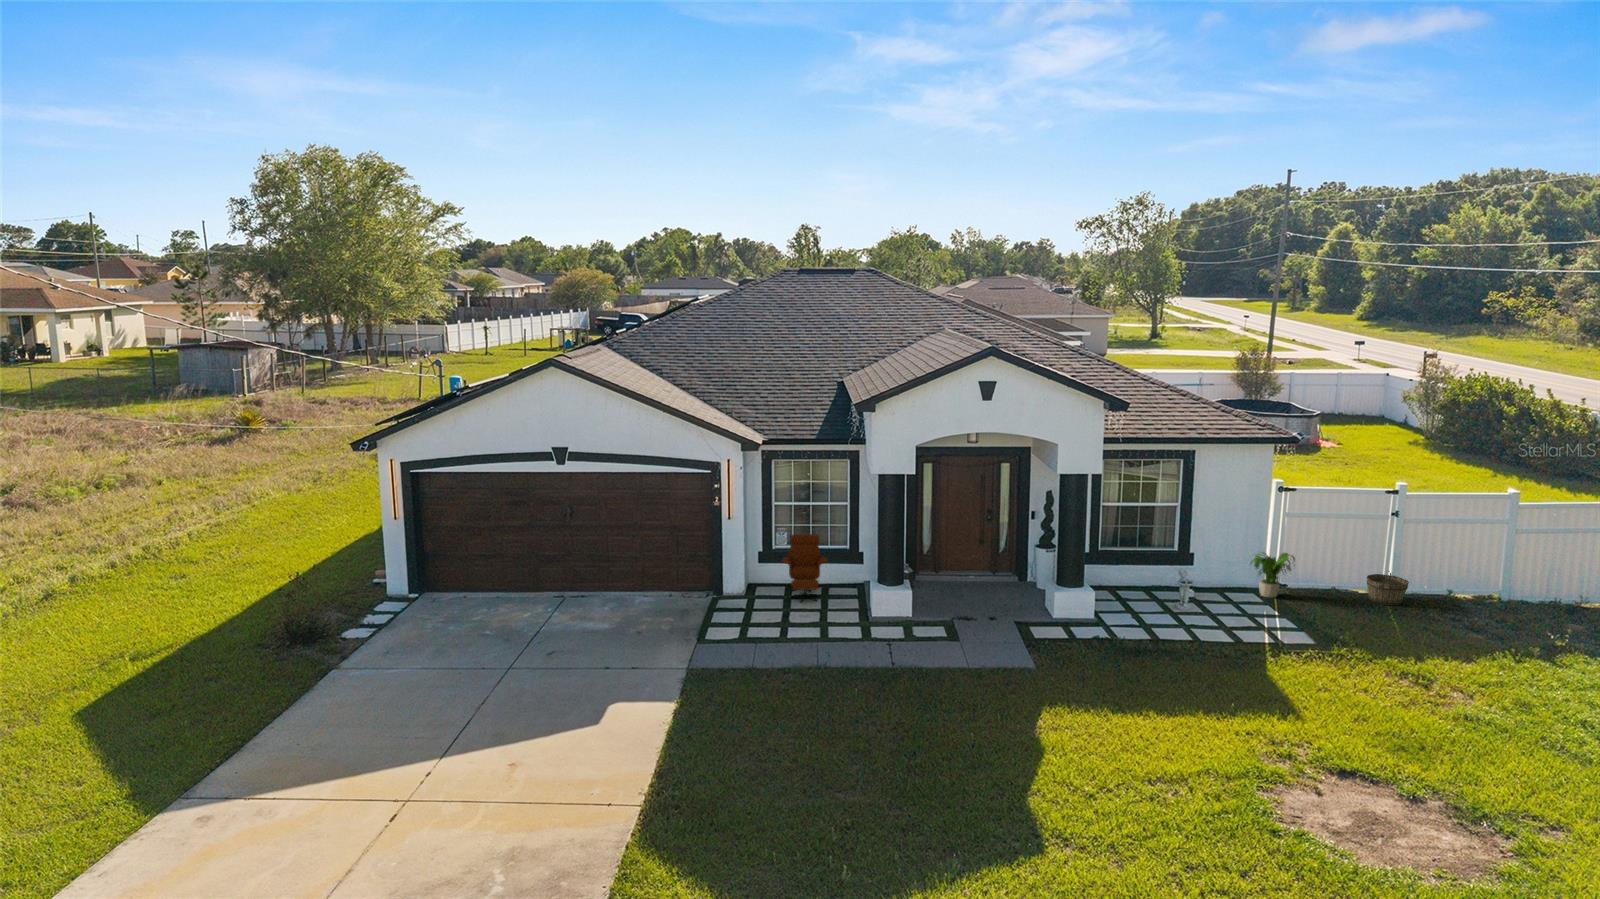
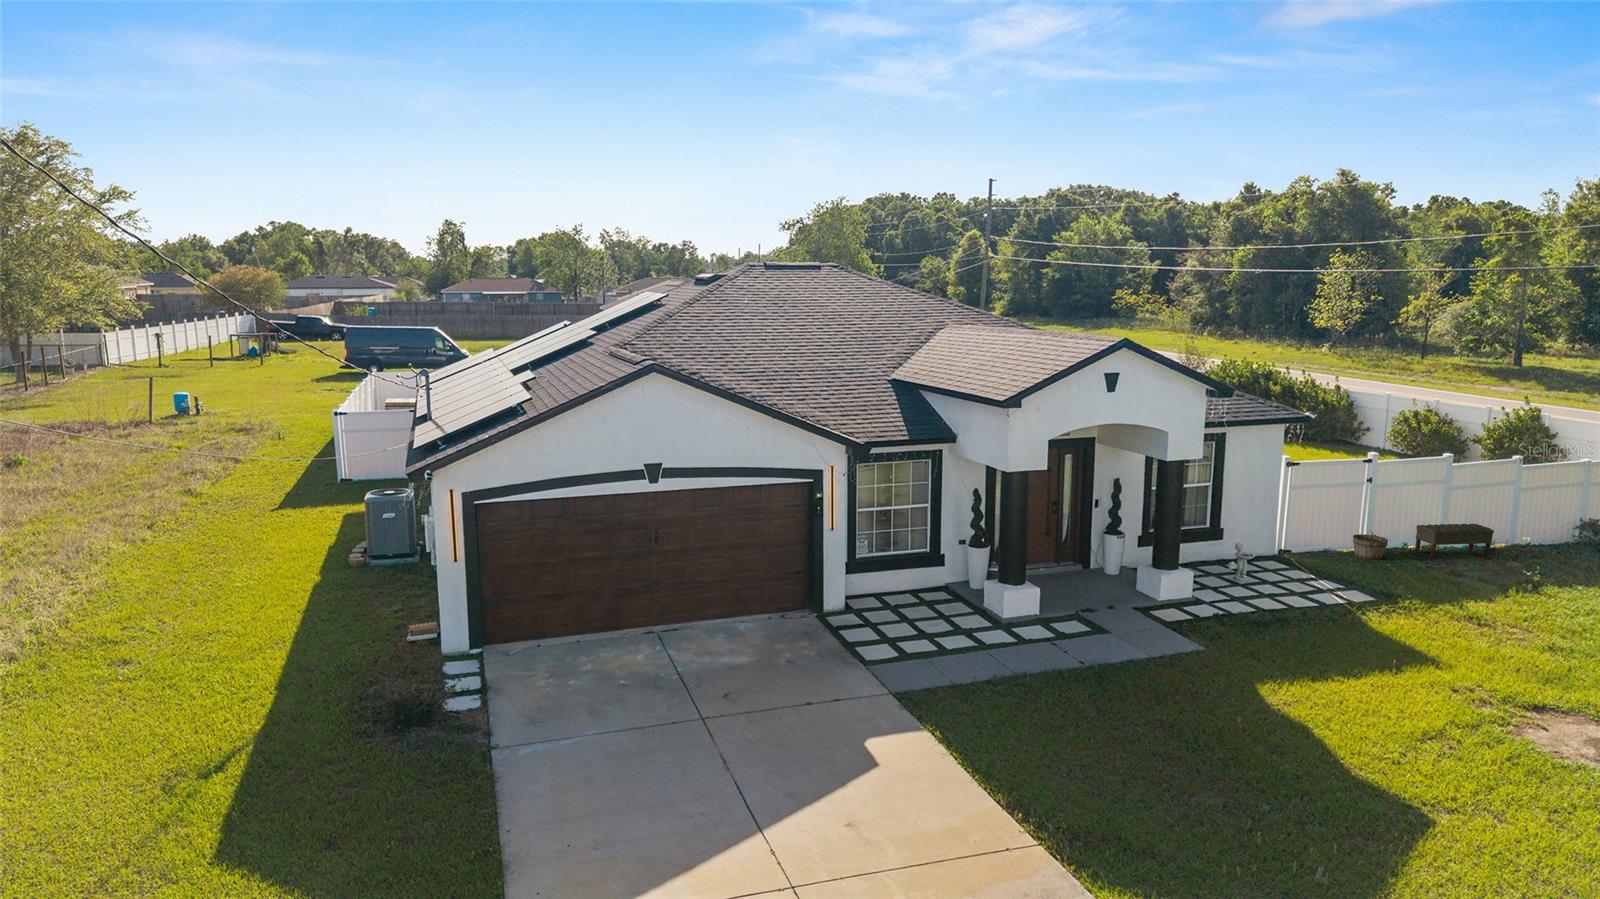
lounge chair: present [782,534,827,602] -> none [879,540,933,612]
potted plant: present [1250,552,1295,598] -> none [1266,522,1313,563]
bench: none [1458,570,1563,617] -> present [1415,524,1494,559]

